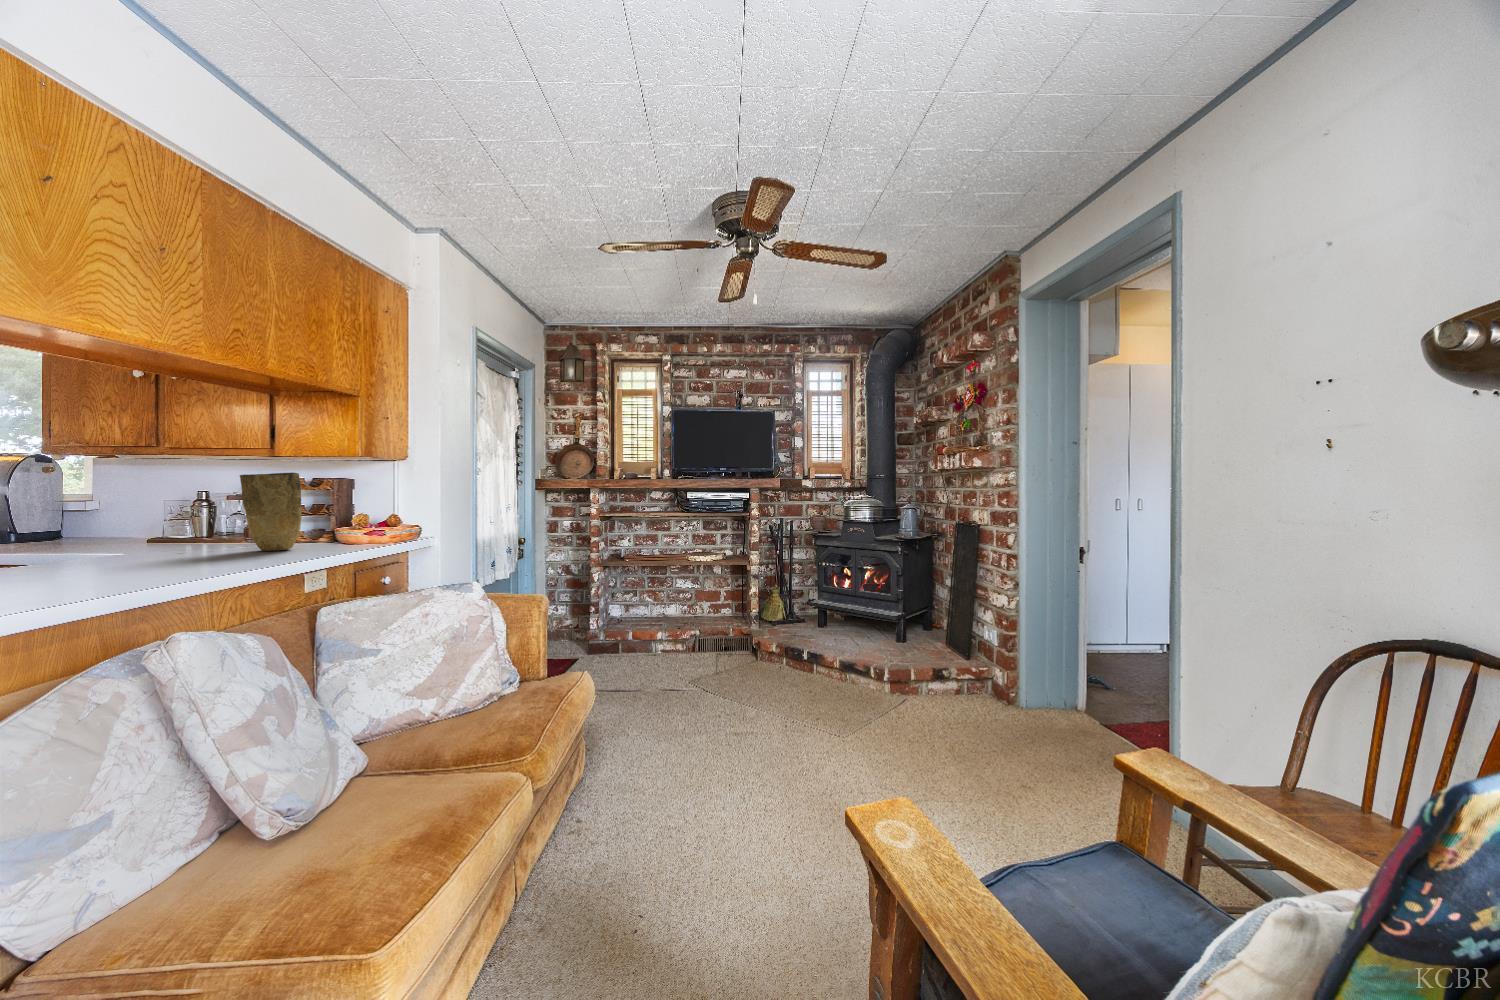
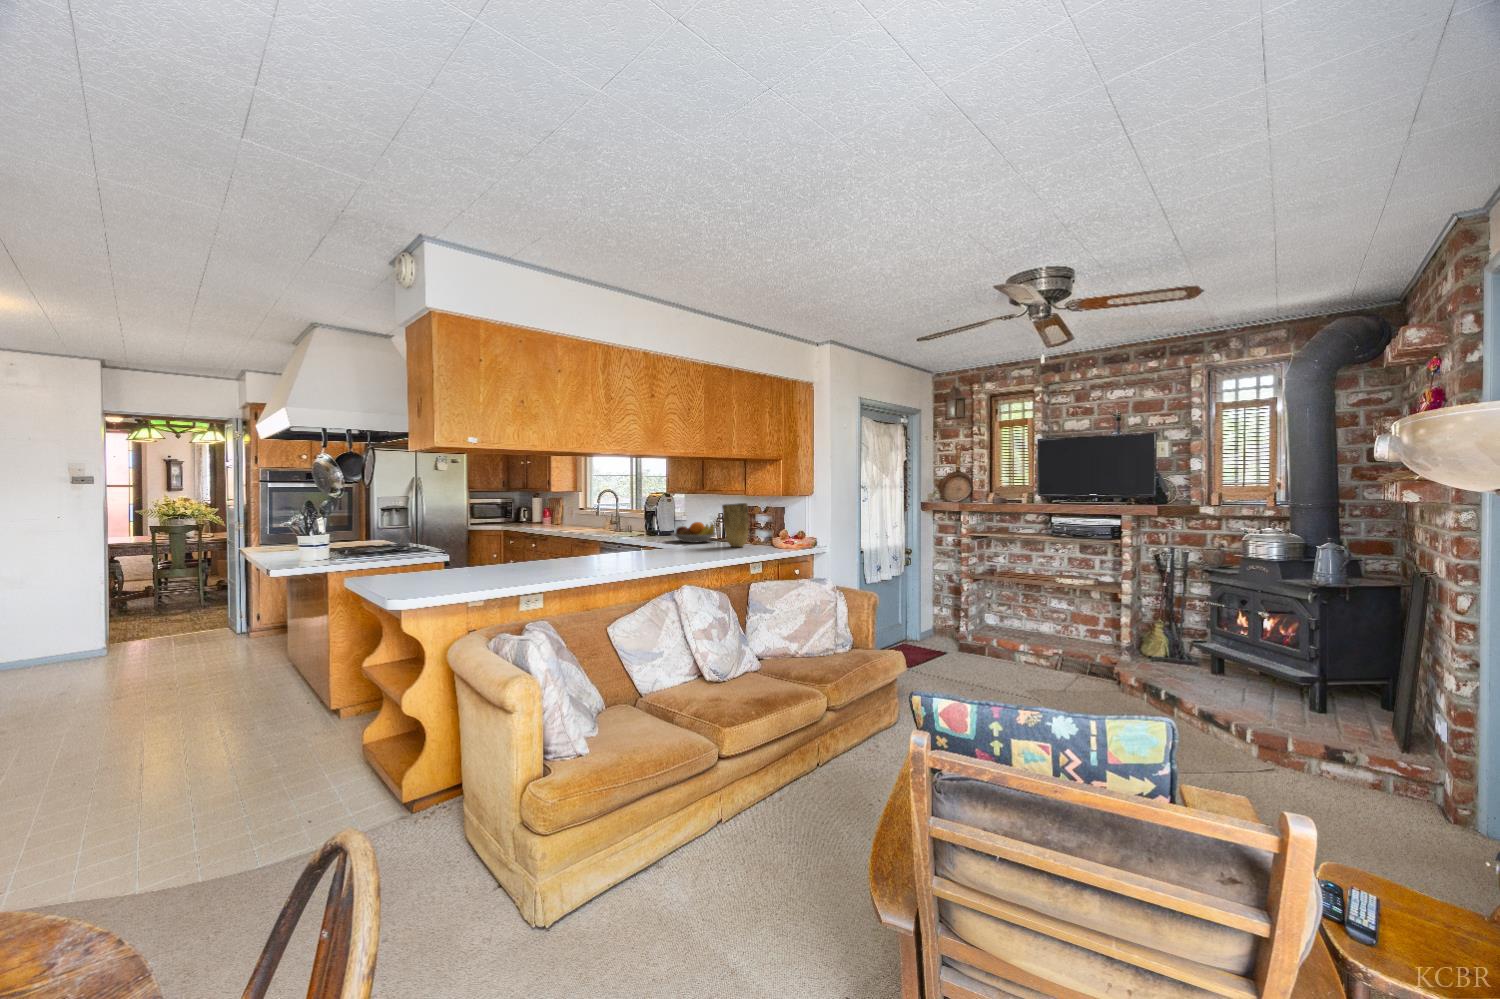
fruit bowl: none [85,510,214,551] -> present [671,522,716,543]

